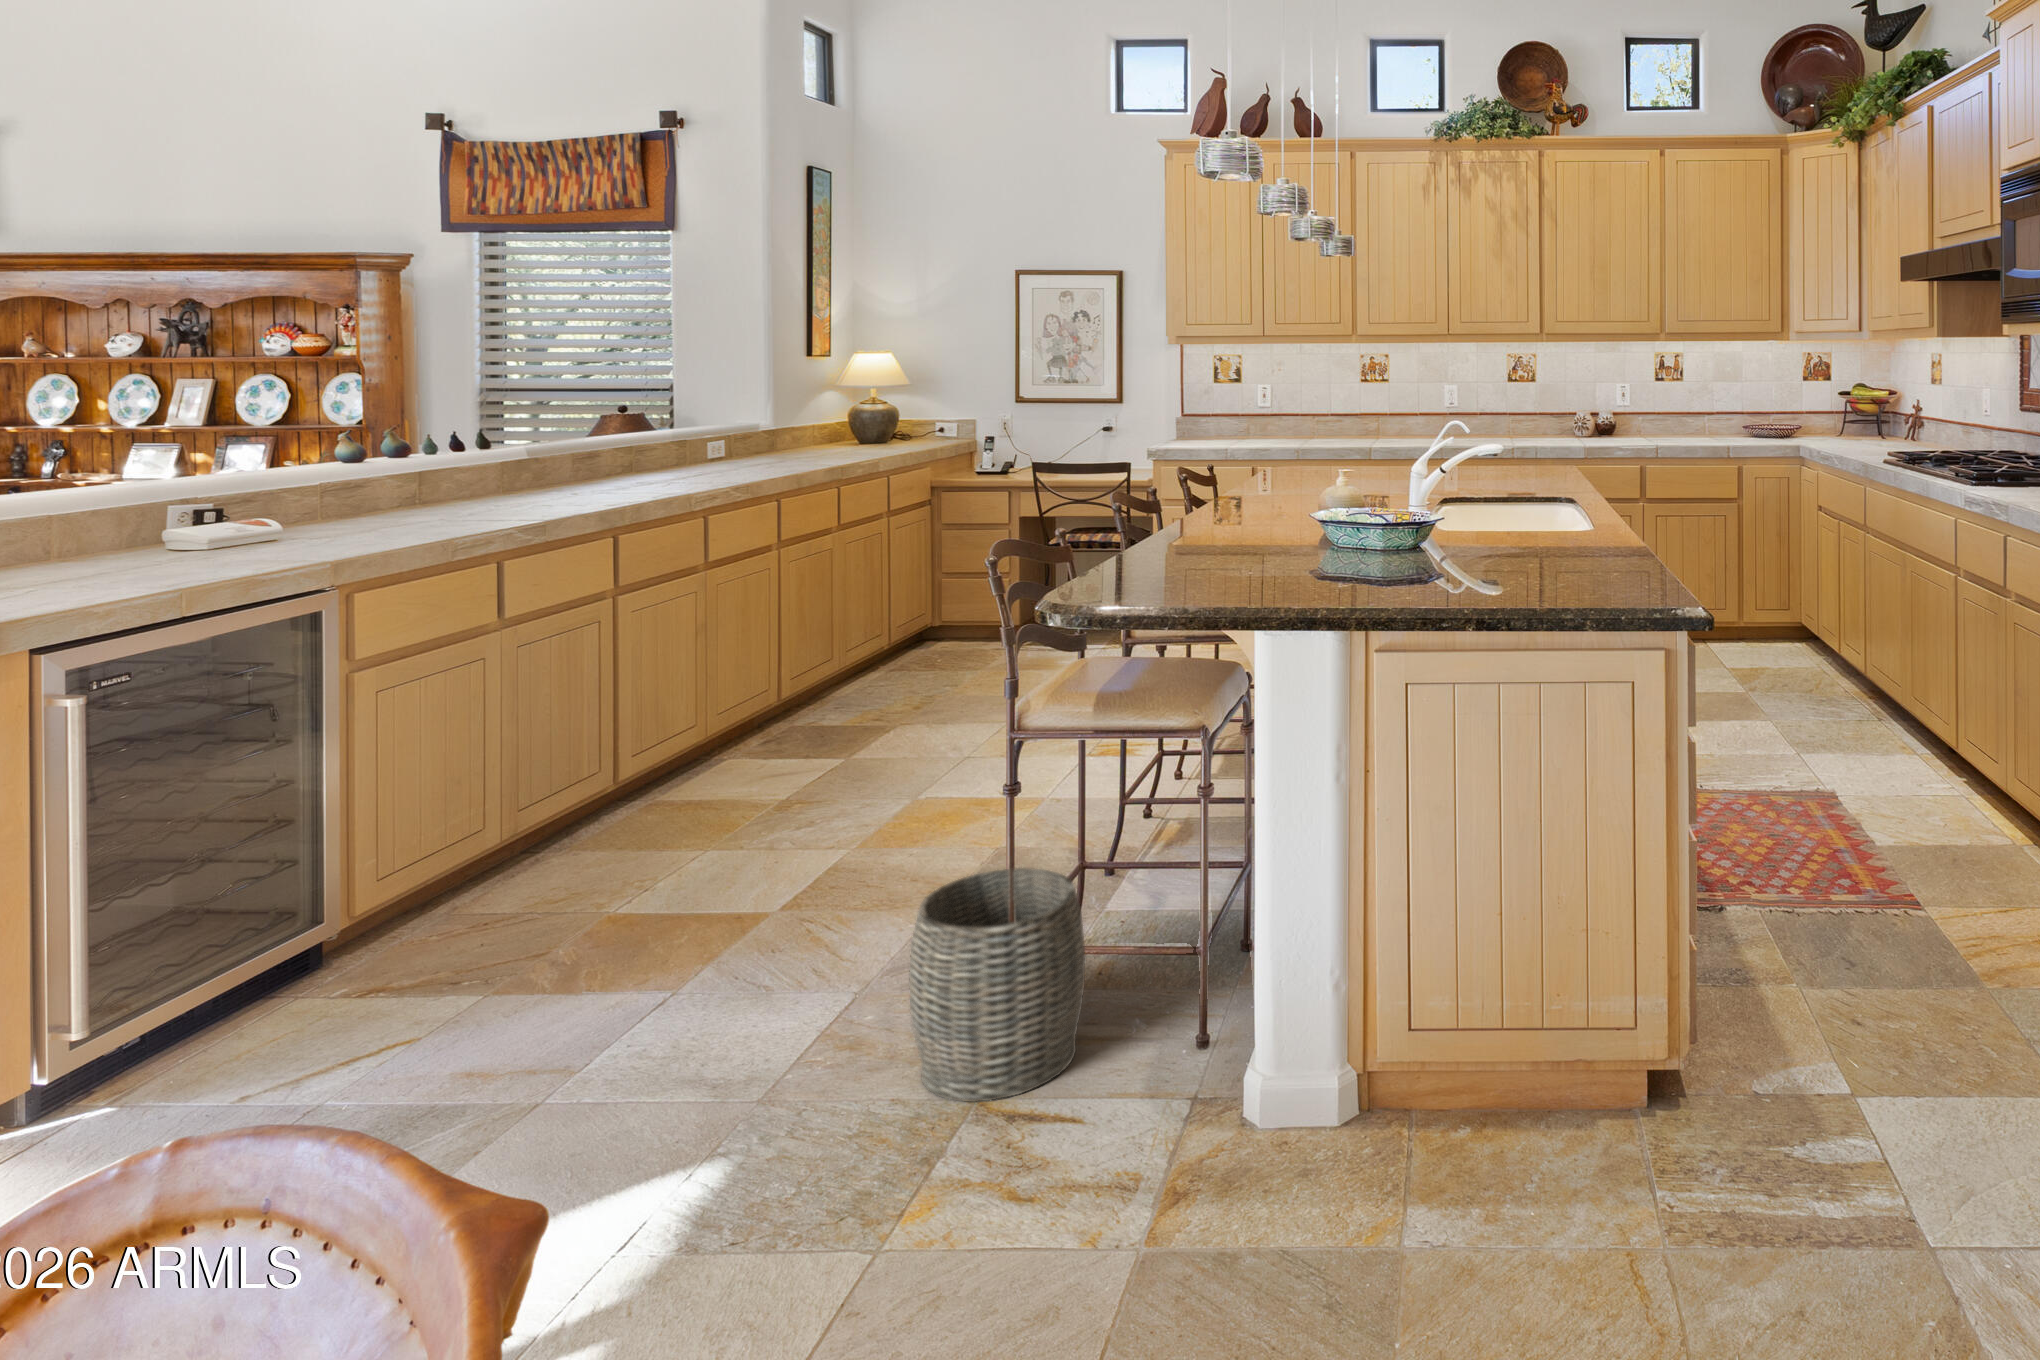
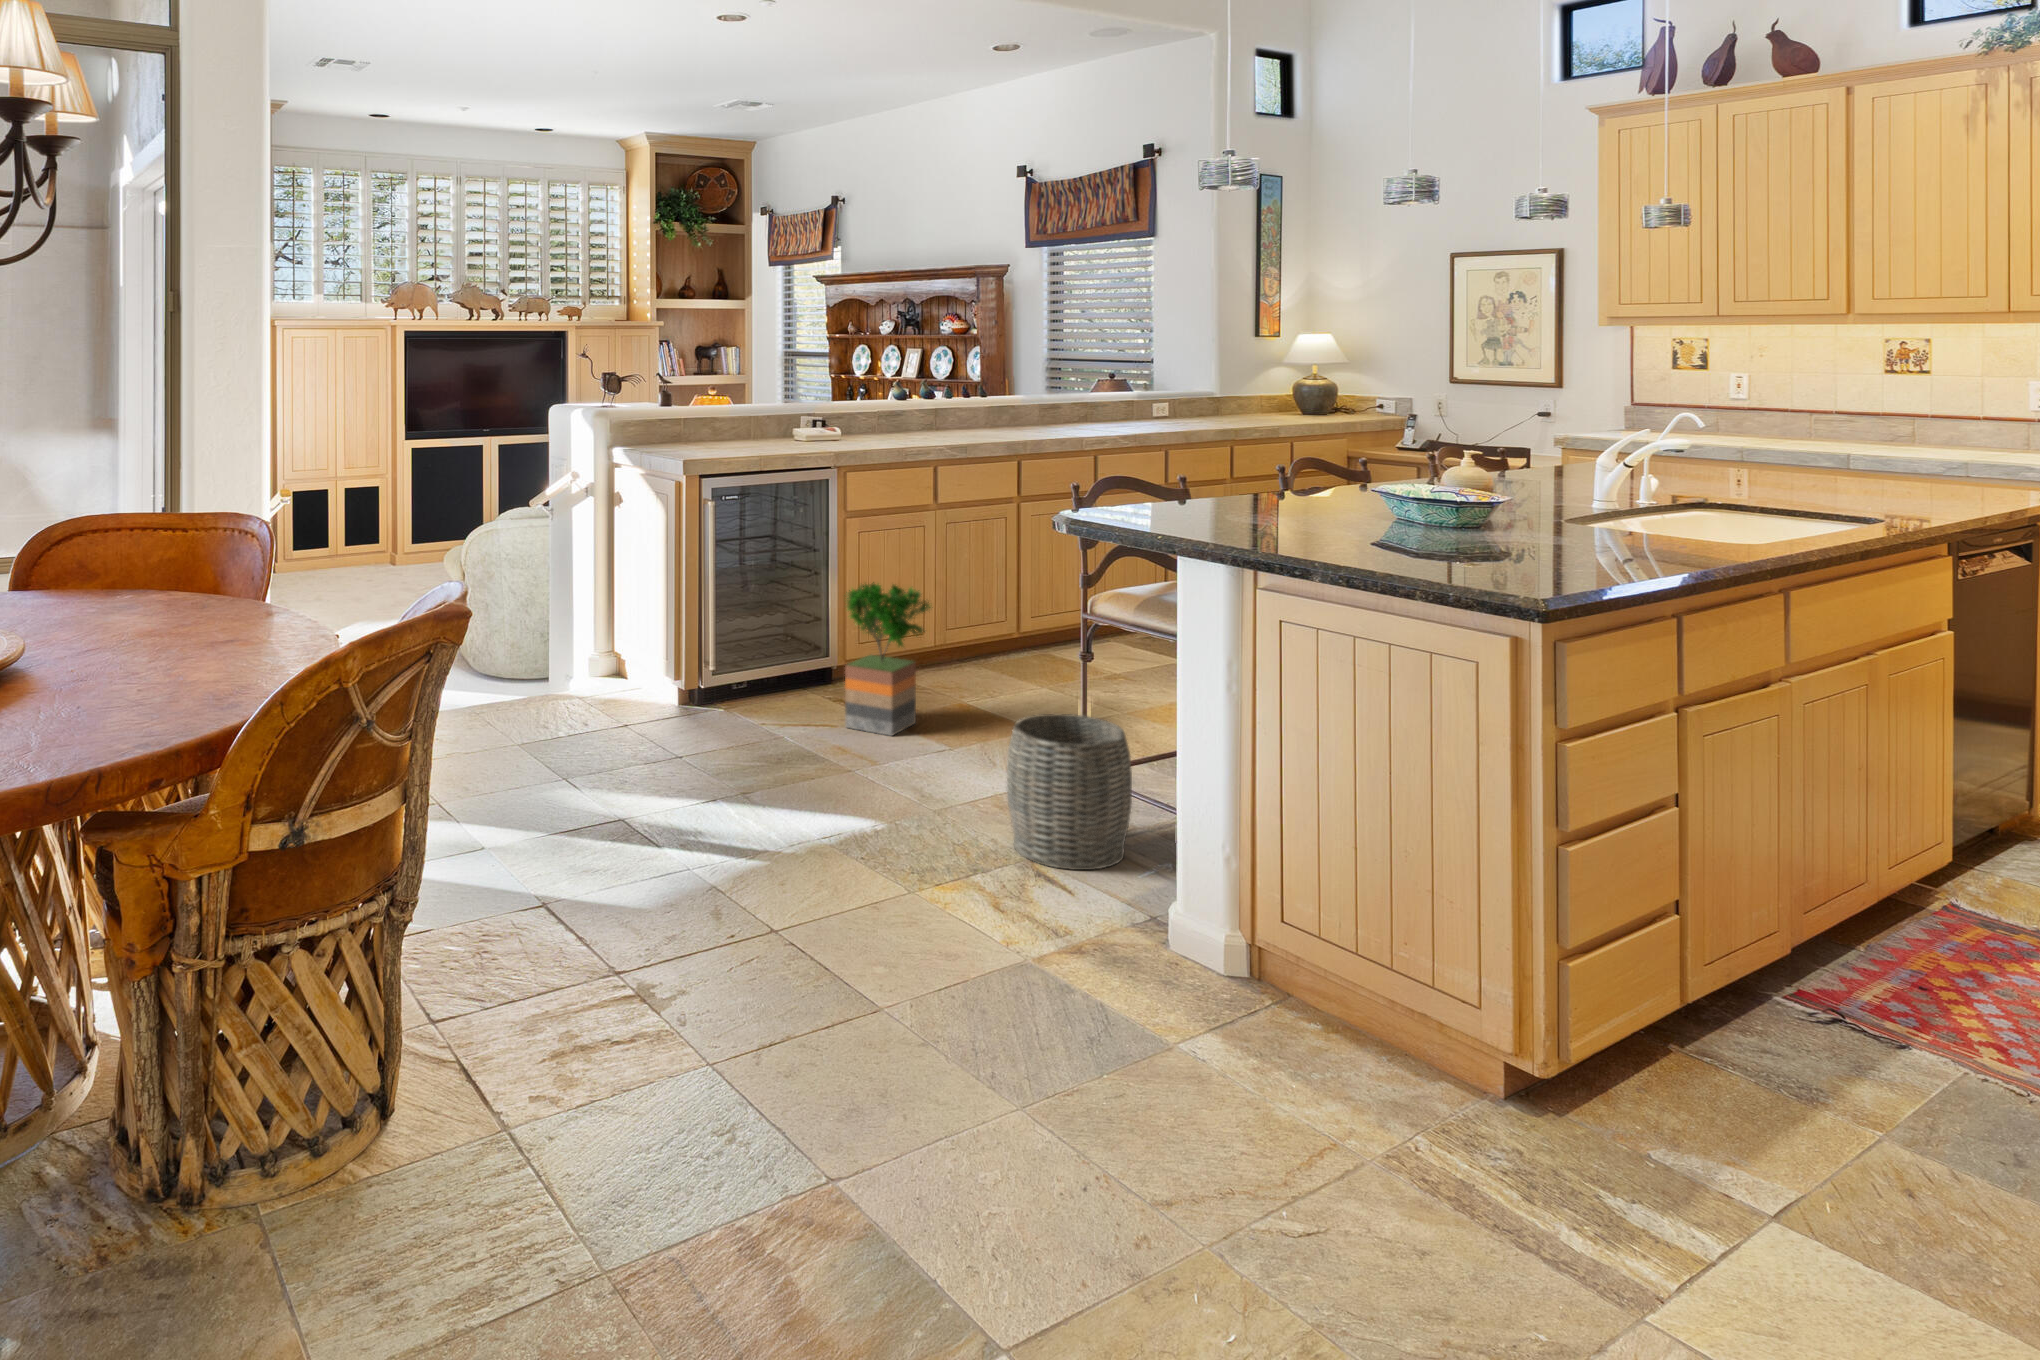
potted tree: none [410,757,602,1027] -> present [845,582,931,736]

